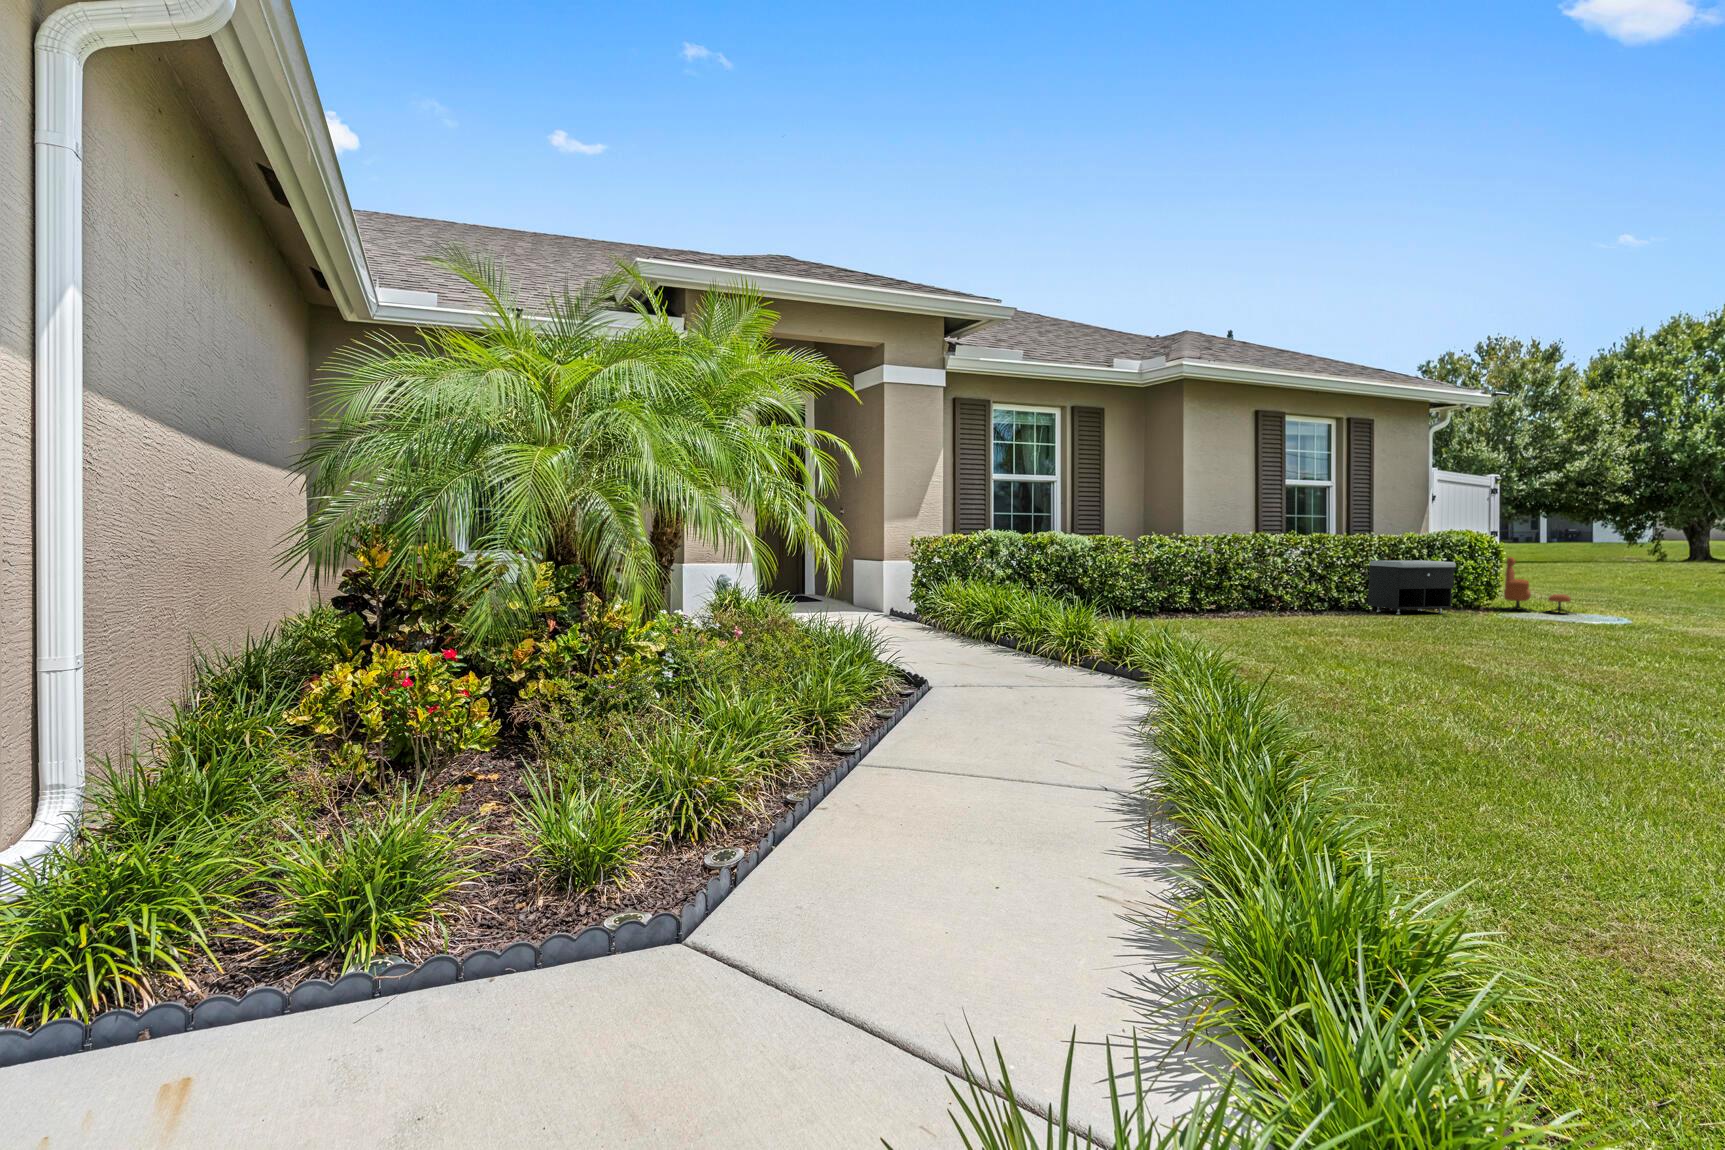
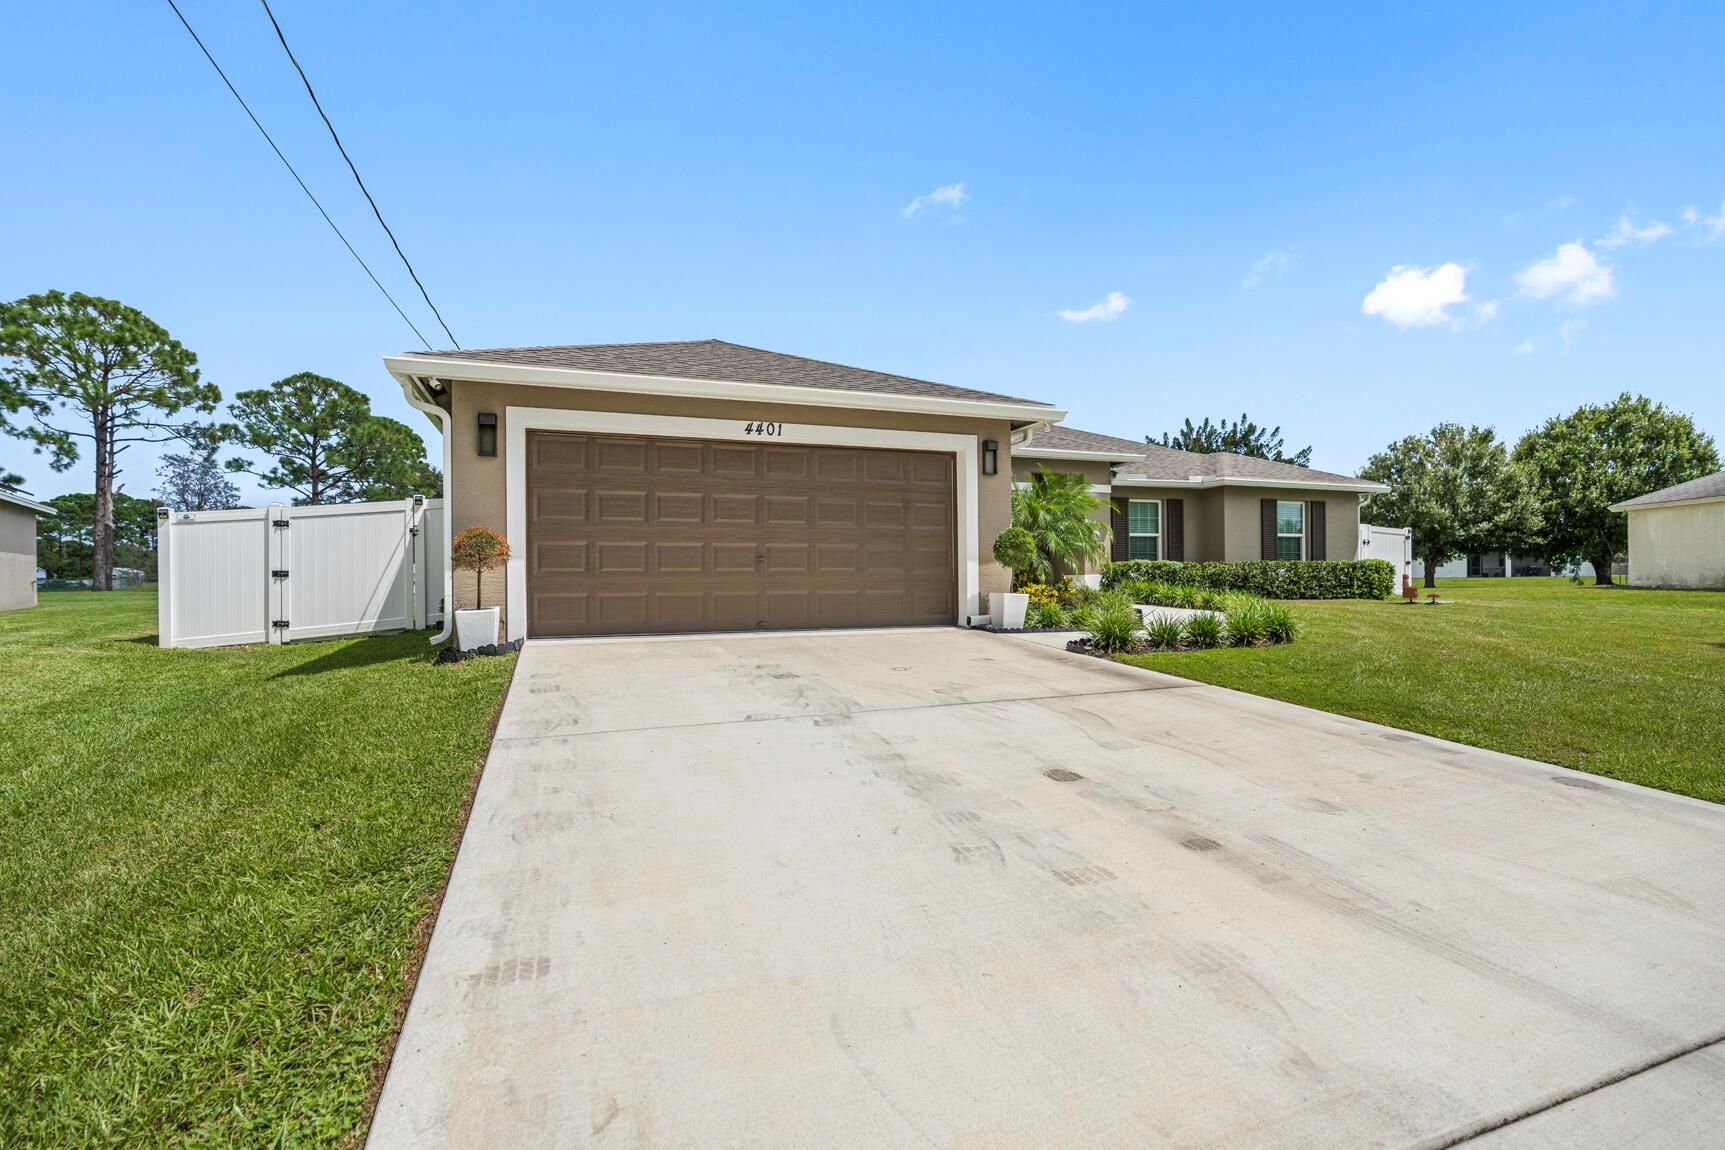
storage bench: present [1368,560,1456,614] -> none [1322,577,1370,606]

